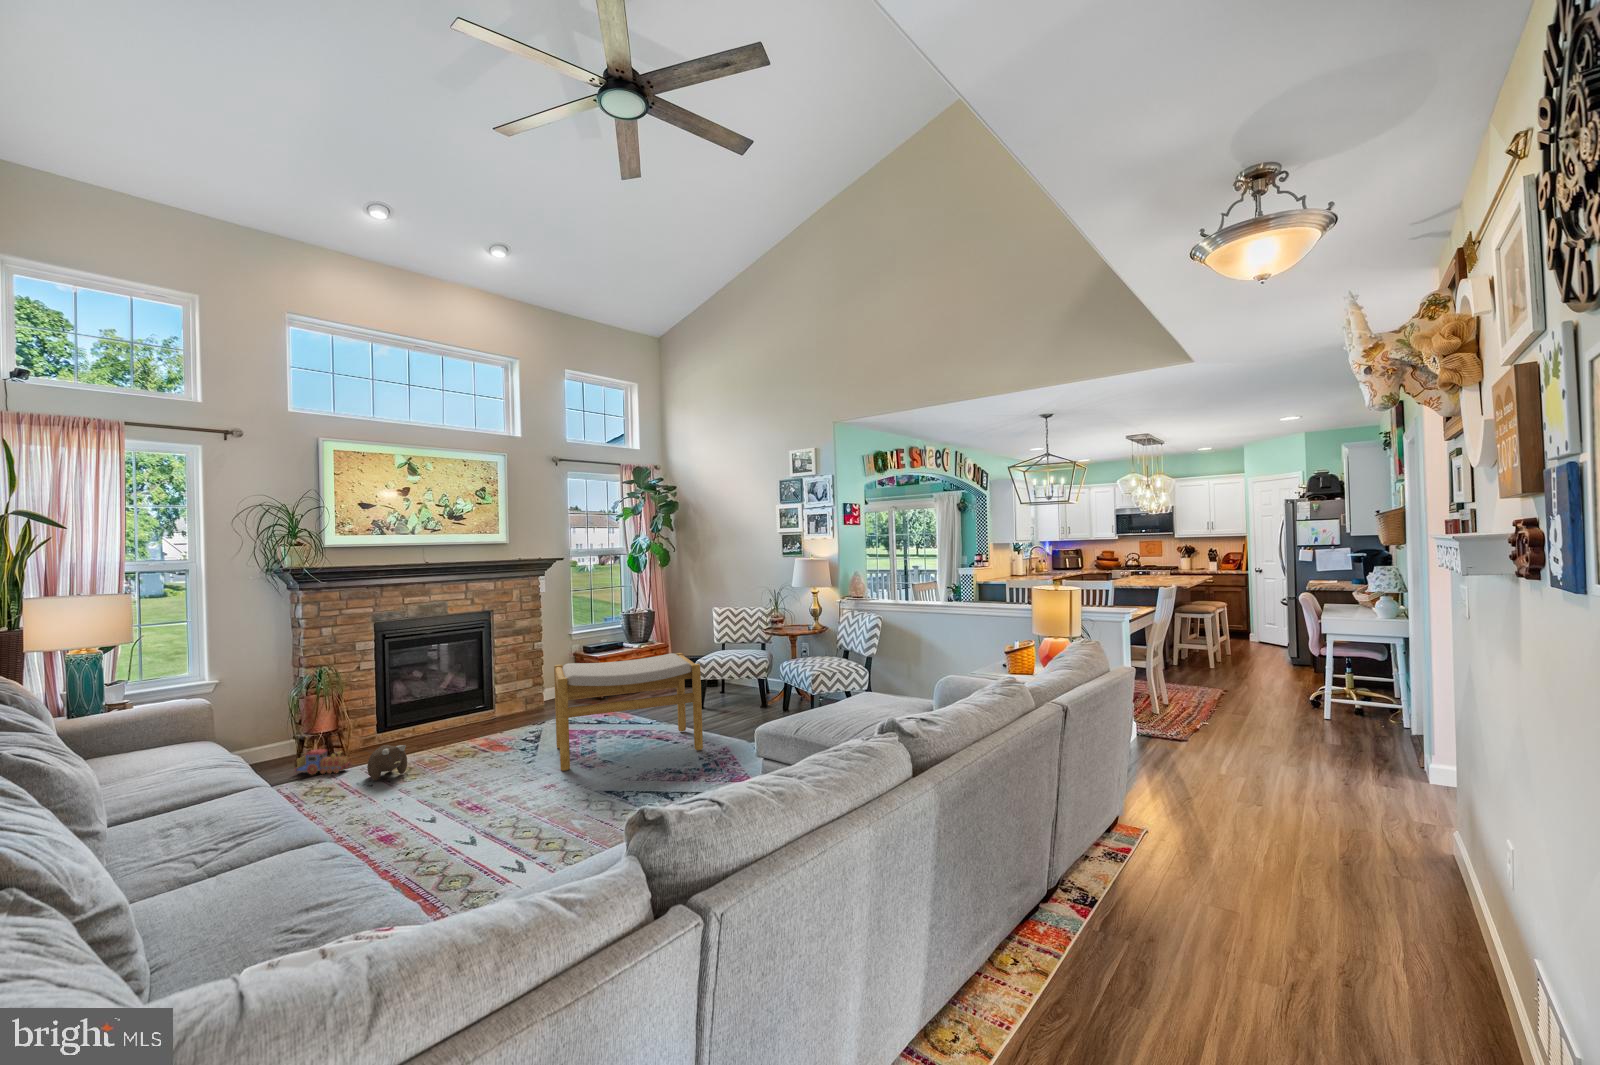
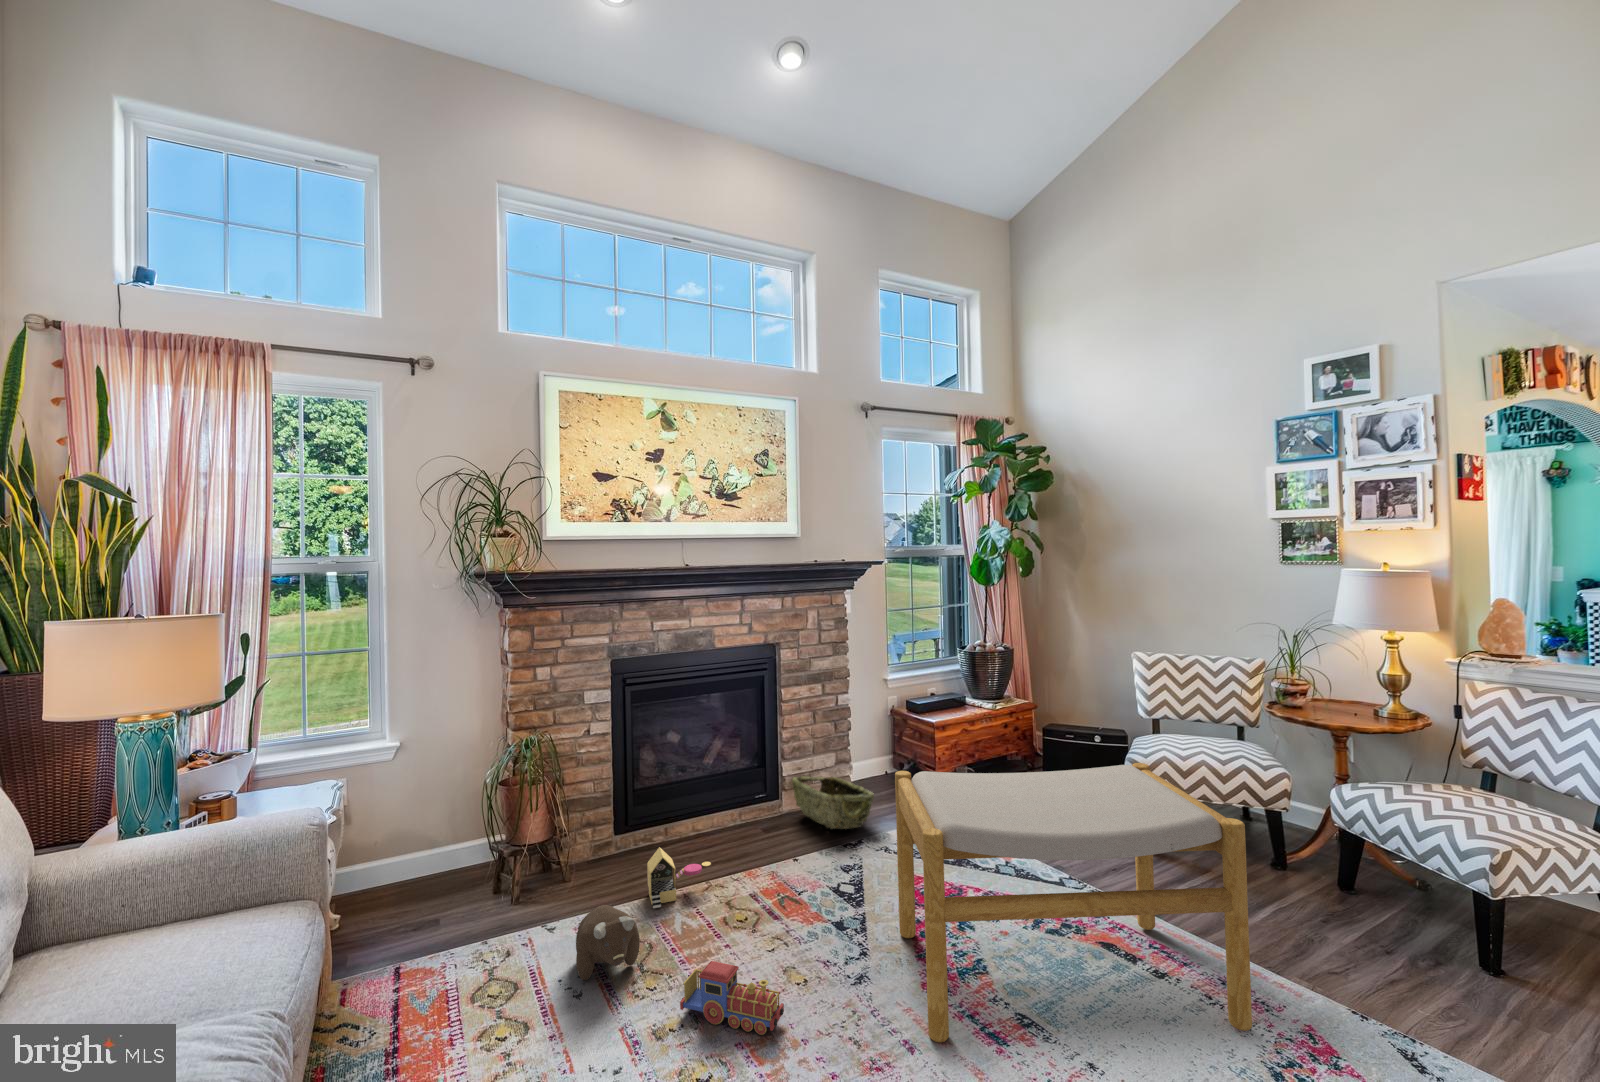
woven basket: none [501,693,554,719] -> present [792,776,874,829]
toy house: none [405,726,447,757] -> present [647,847,711,908]
toy train: present [295,749,351,774] -> present [680,961,784,1035]

